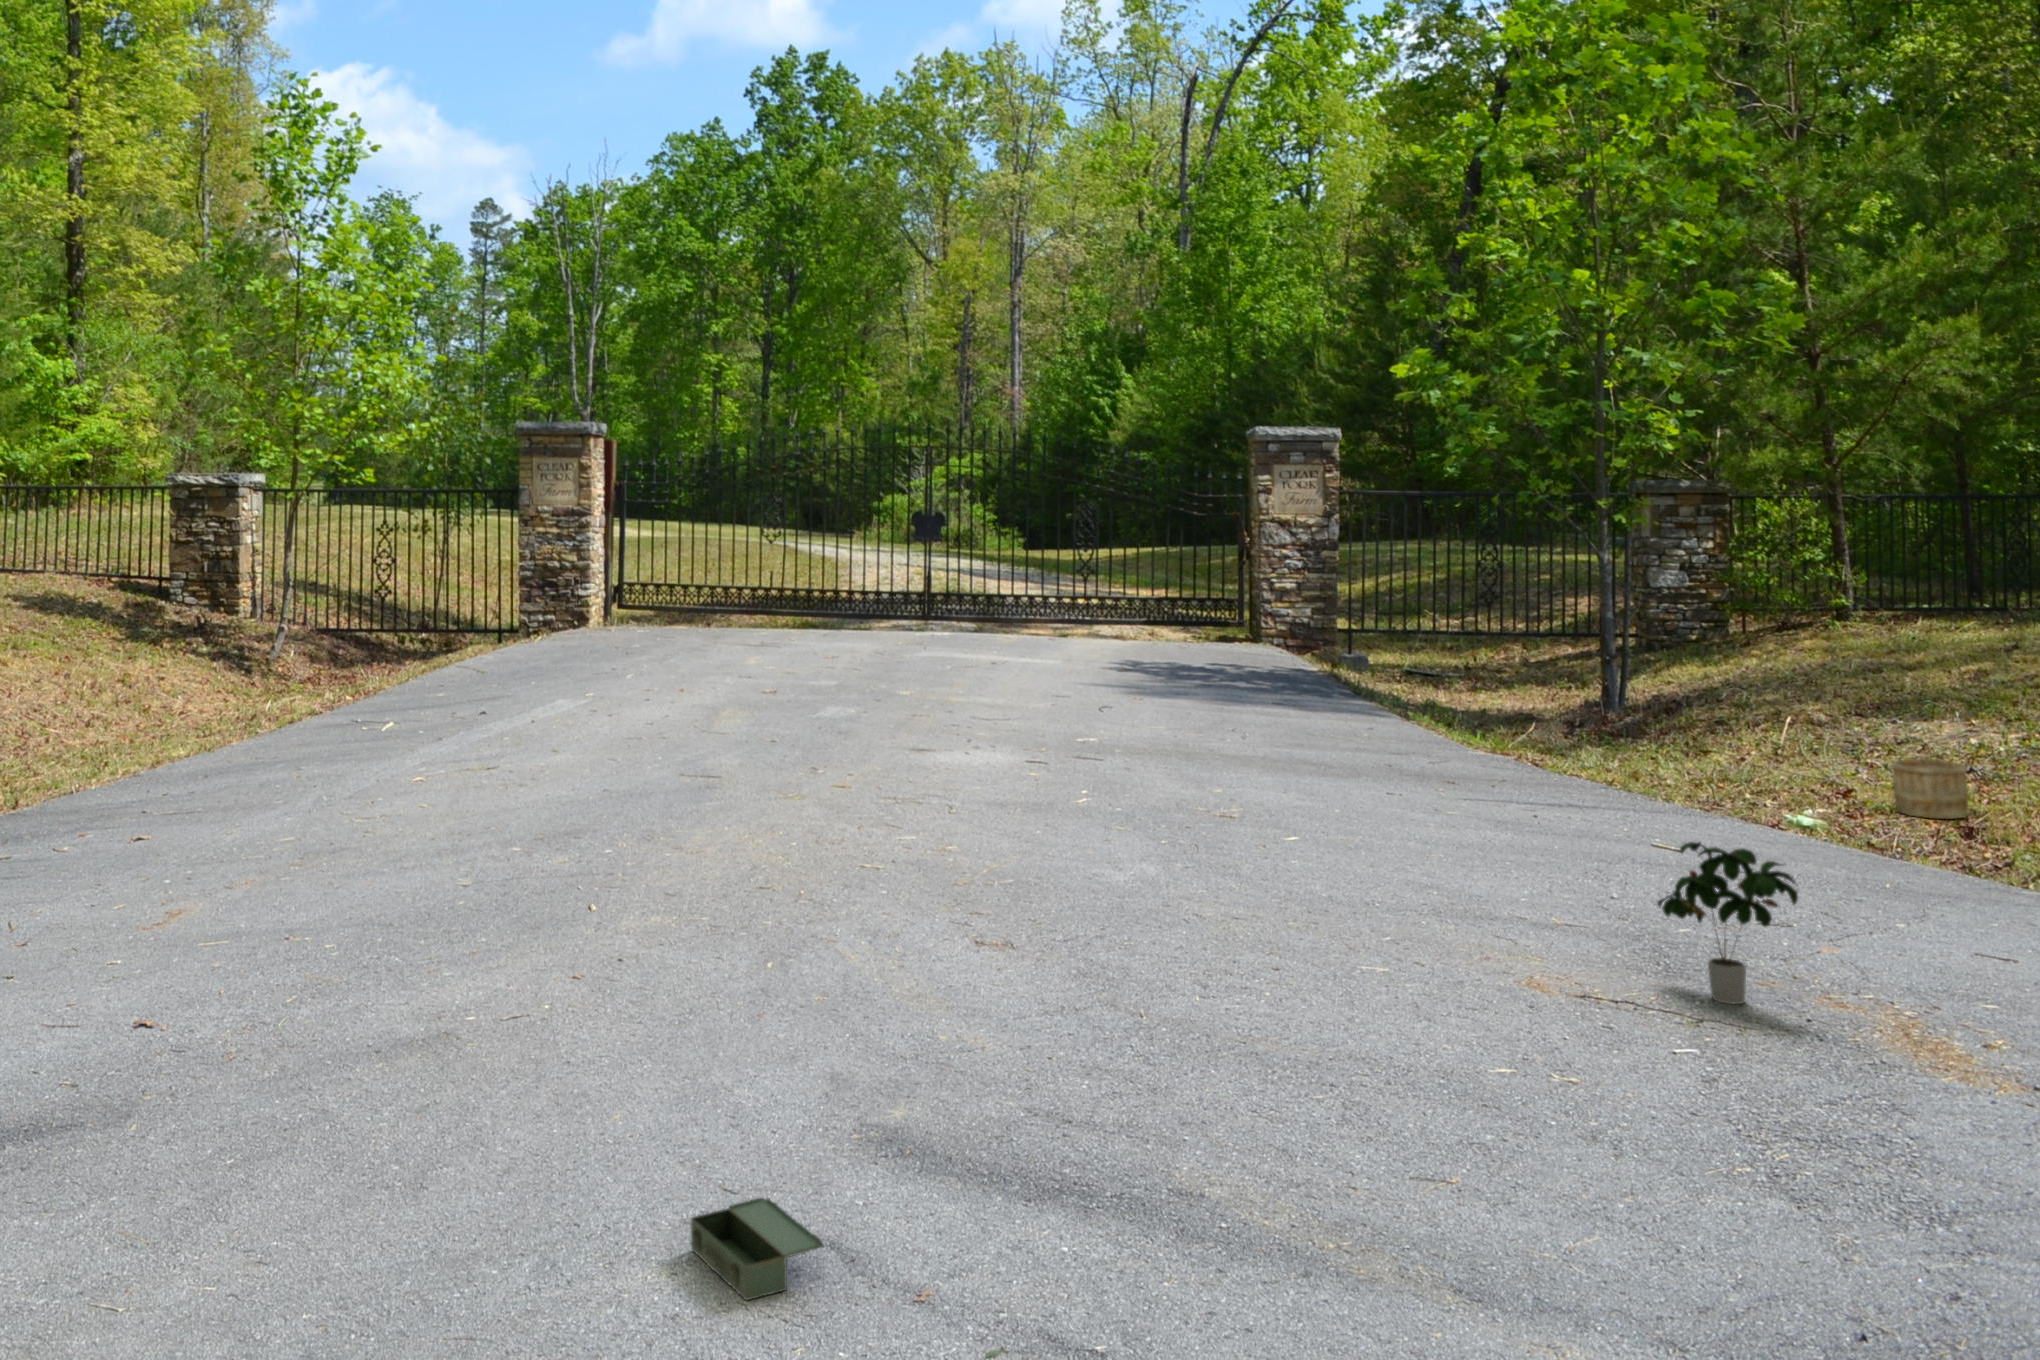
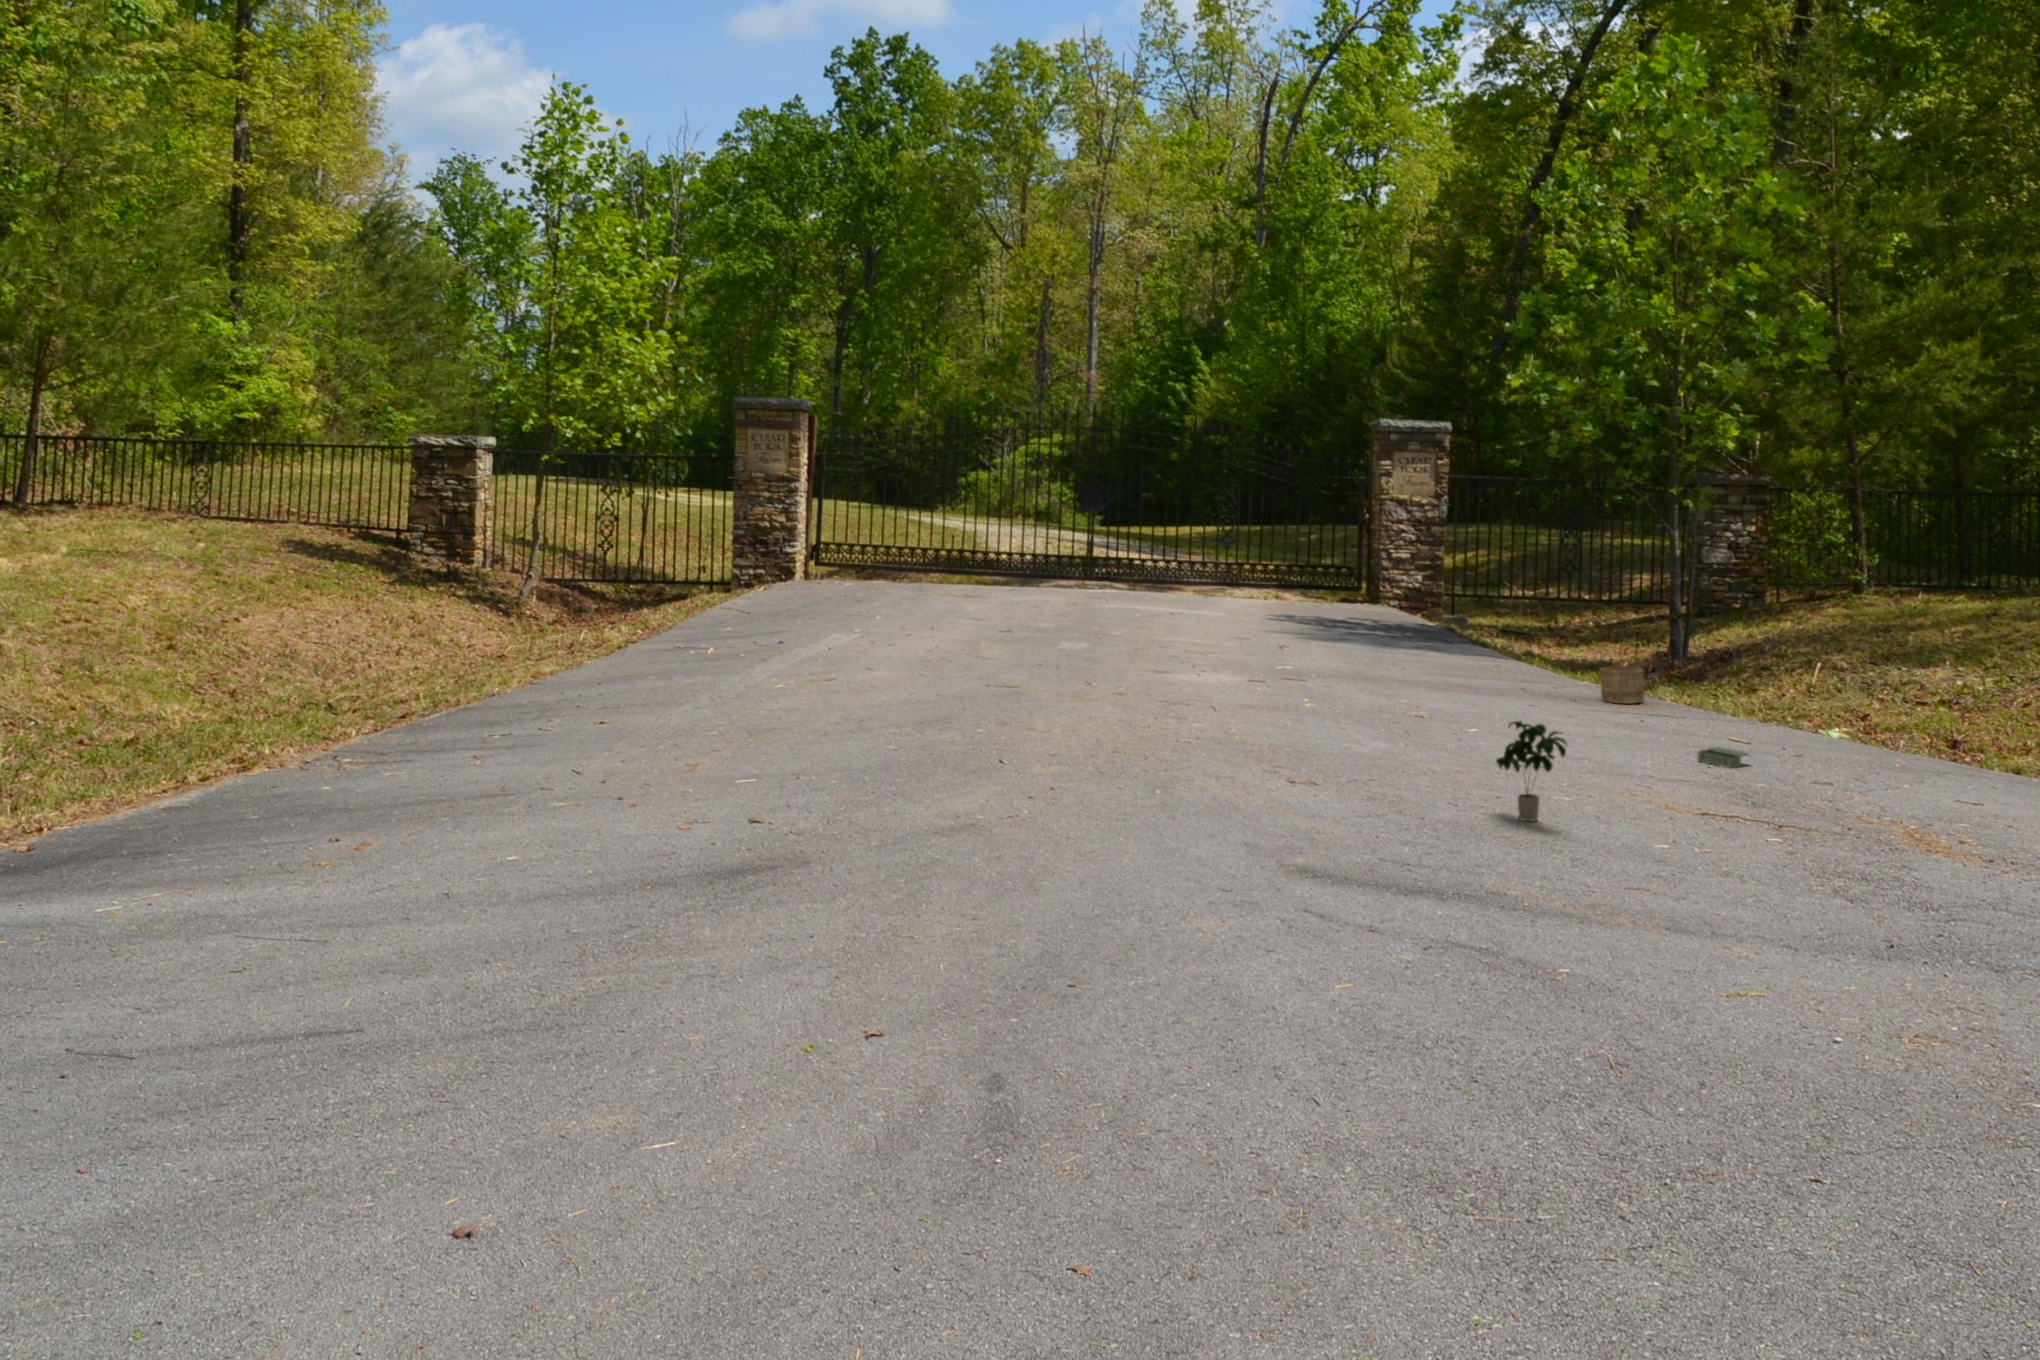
wooden bucket: present [1890,759,1968,819] -> present [1600,665,1644,704]
toolbox: present [691,1198,824,1301] -> present [1698,748,1748,768]

